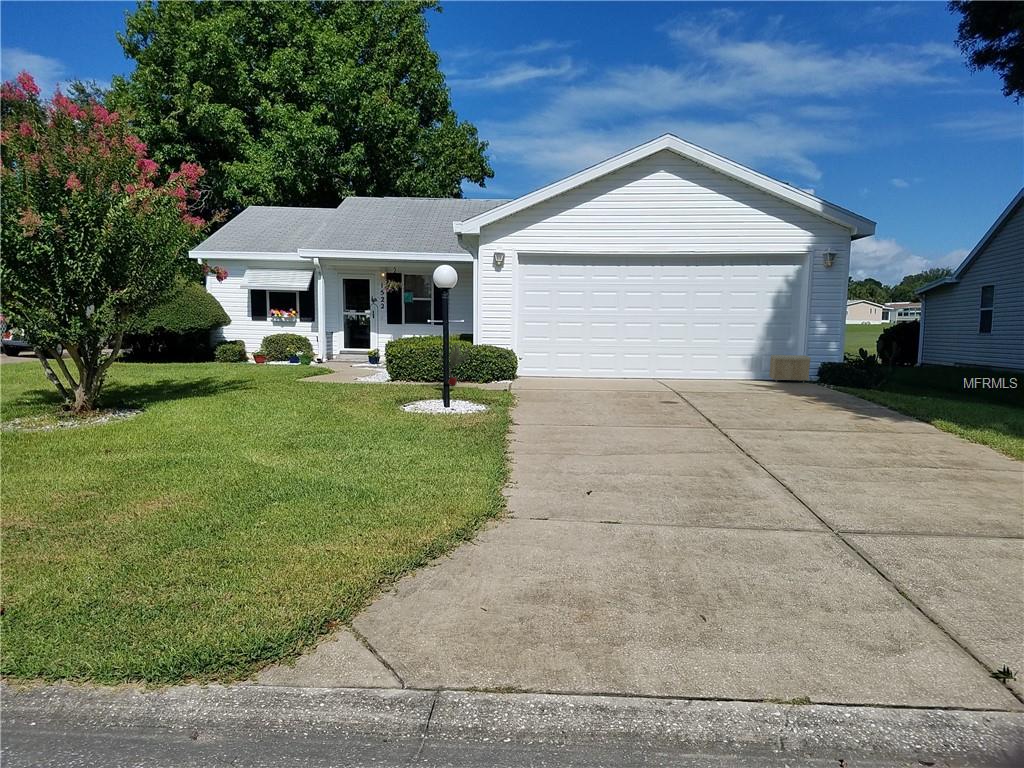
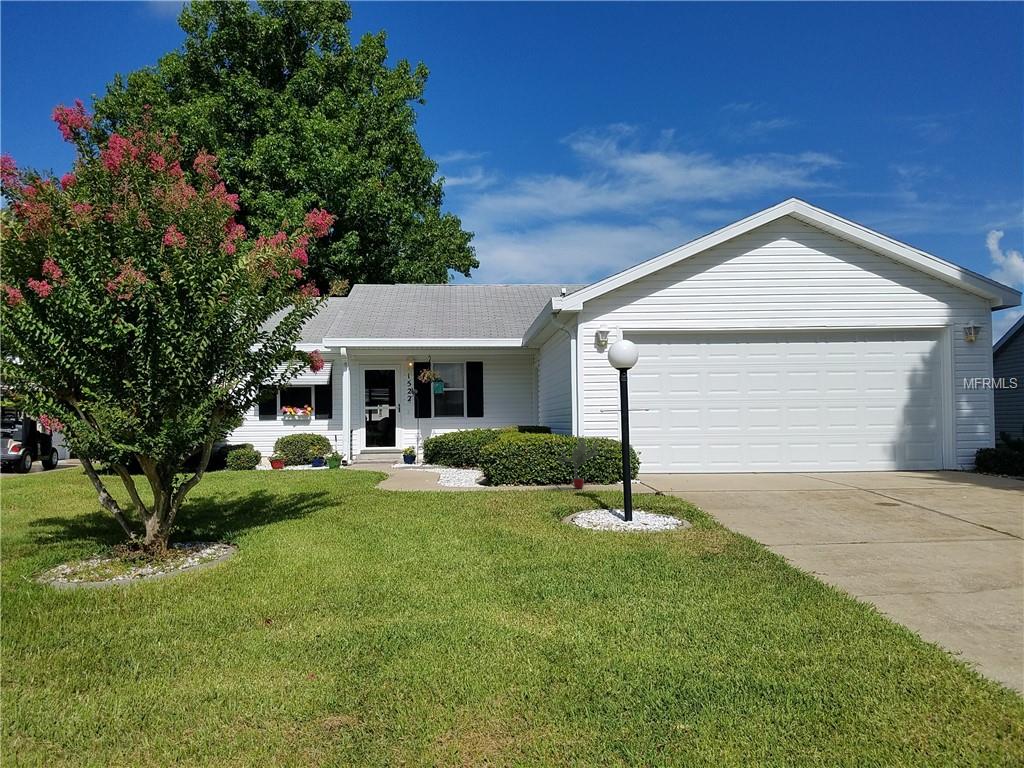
storage bench: present [769,355,811,382] -> none [912,438,964,469]

